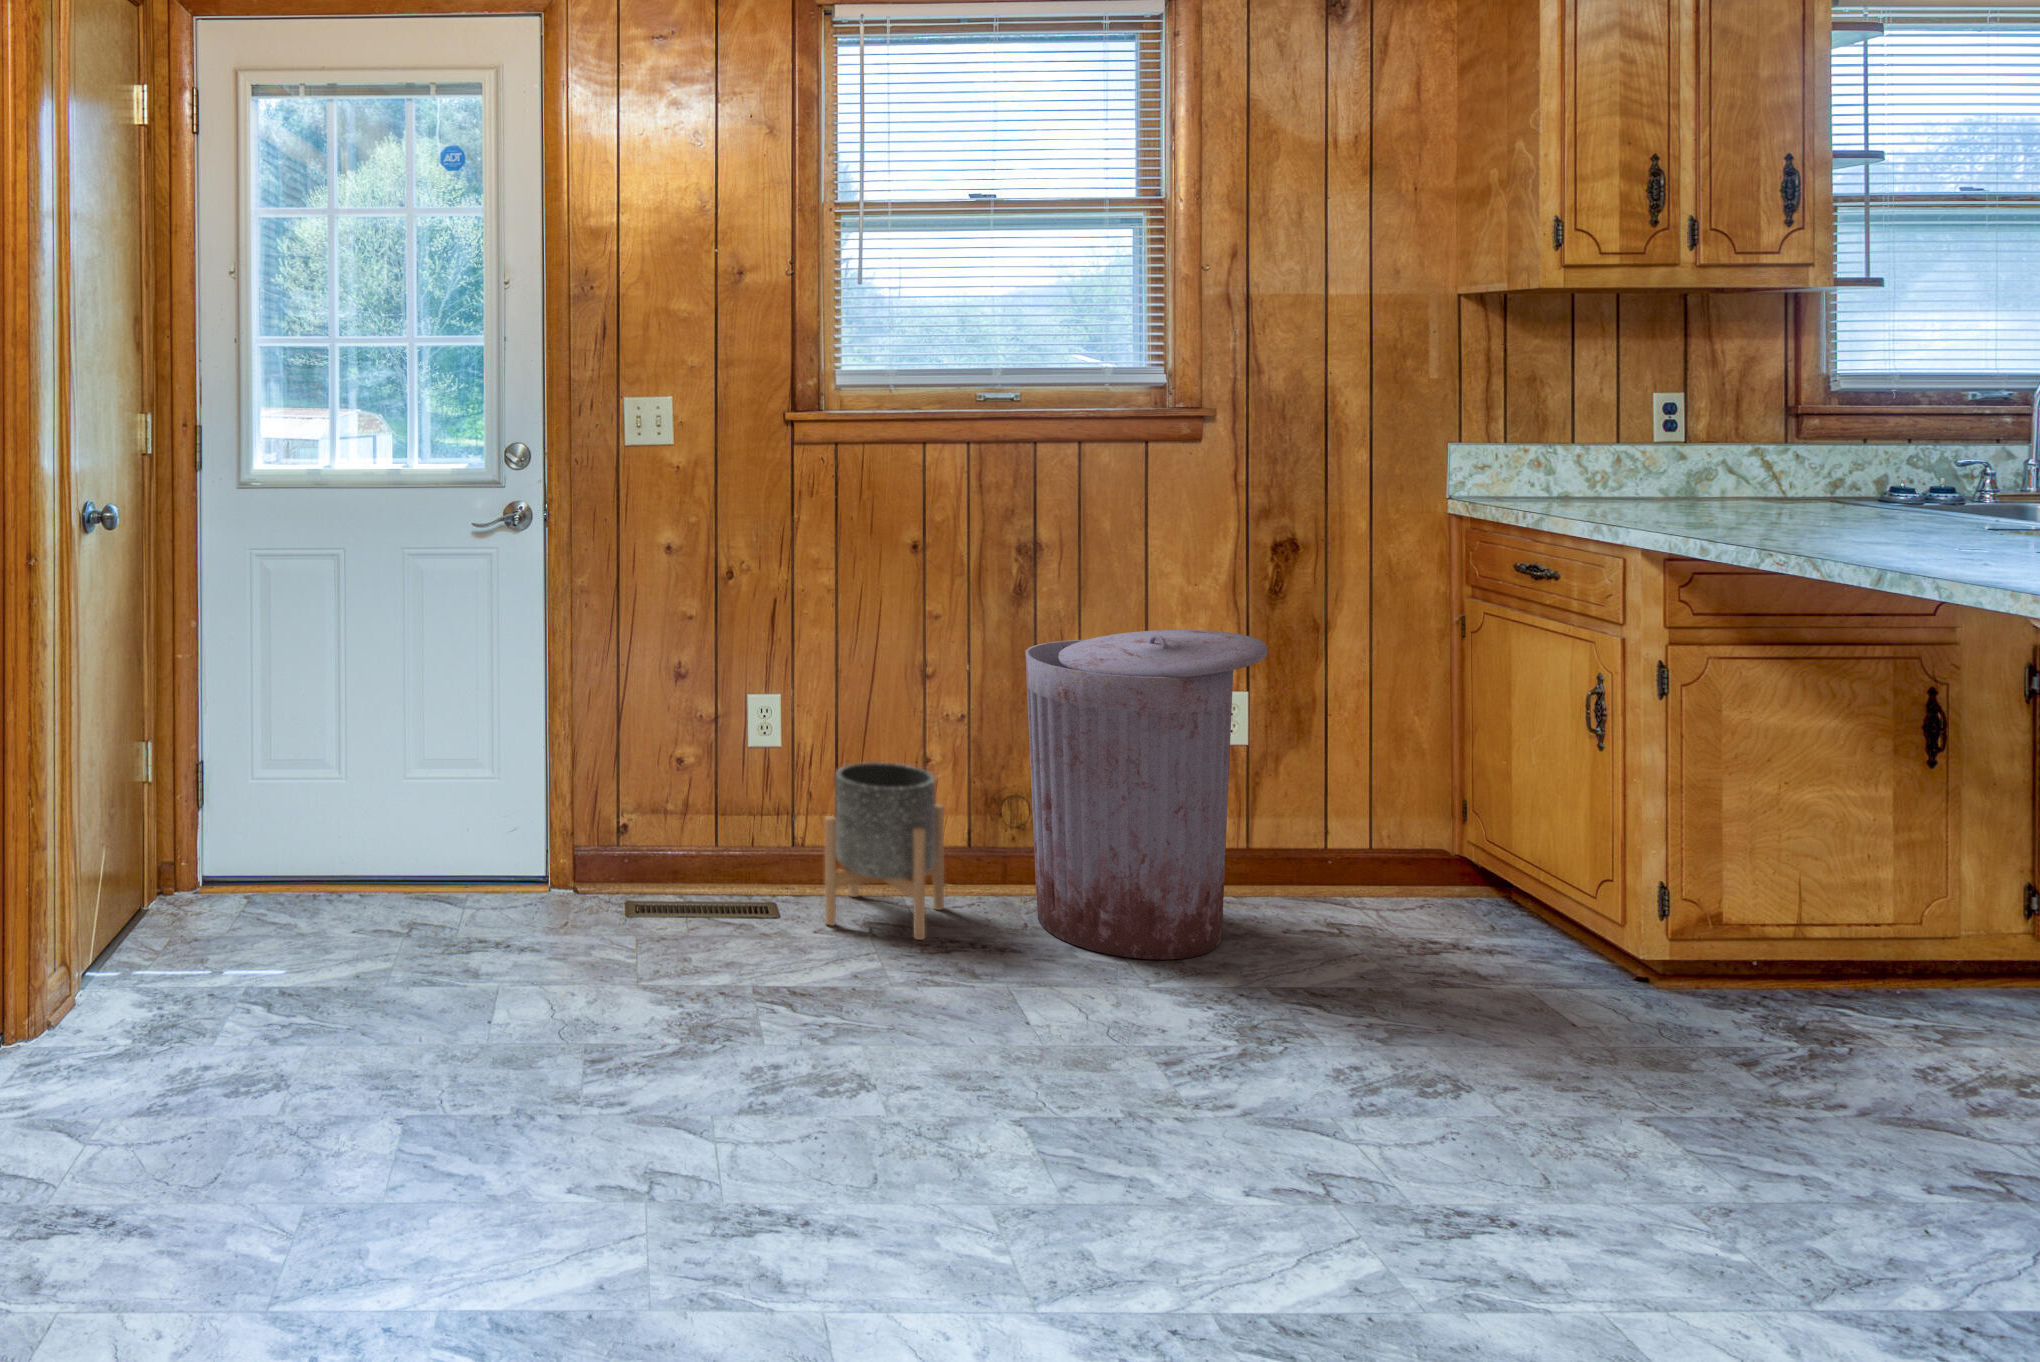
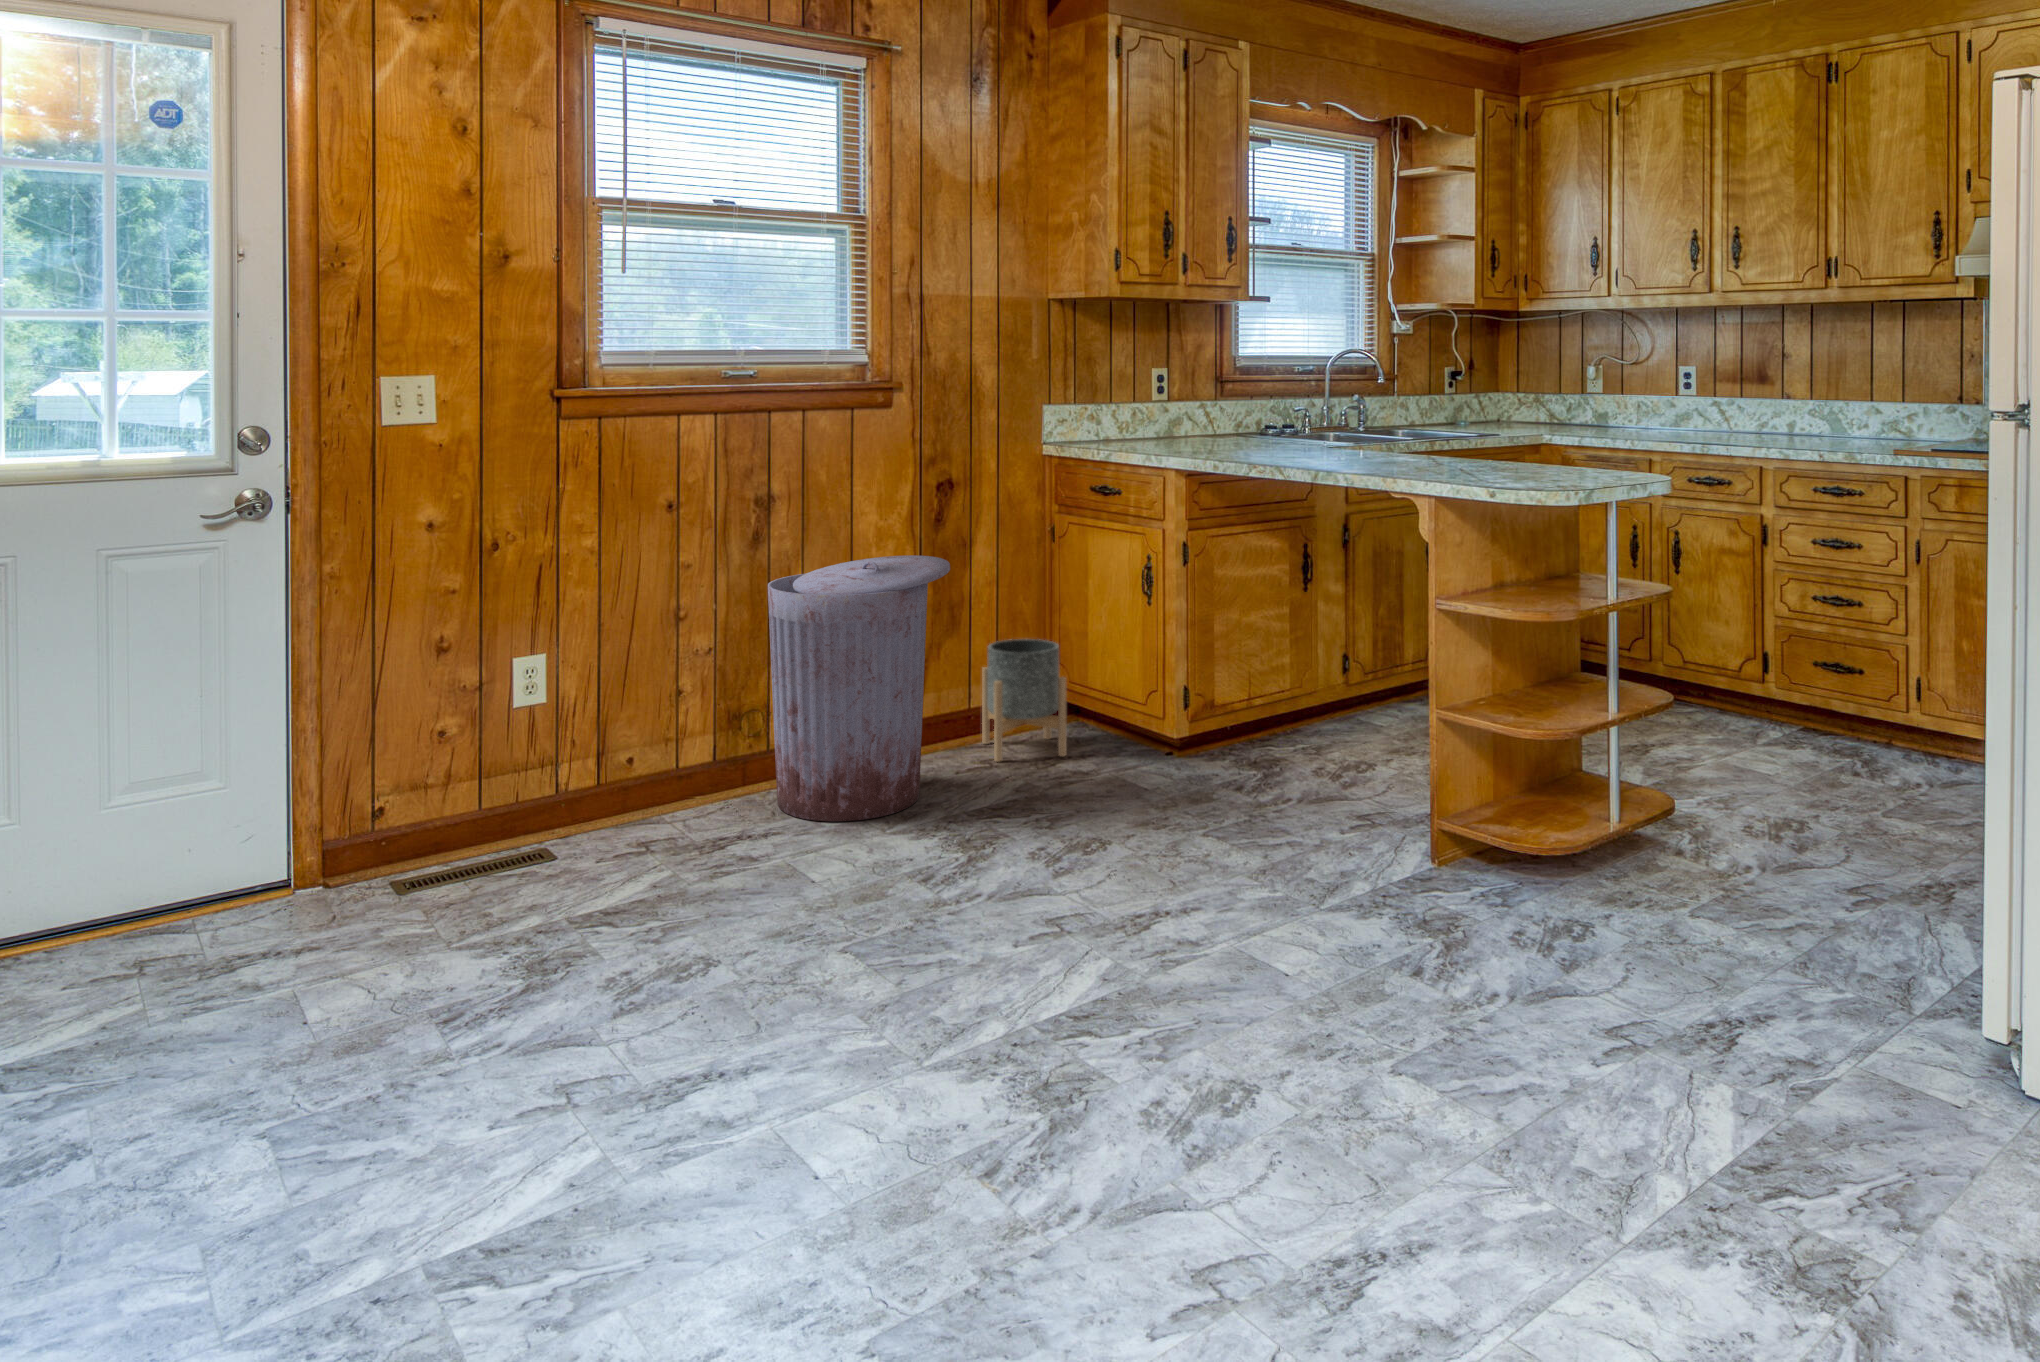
planter: present [825,762,944,940] -> present [982,639,1067,762]

